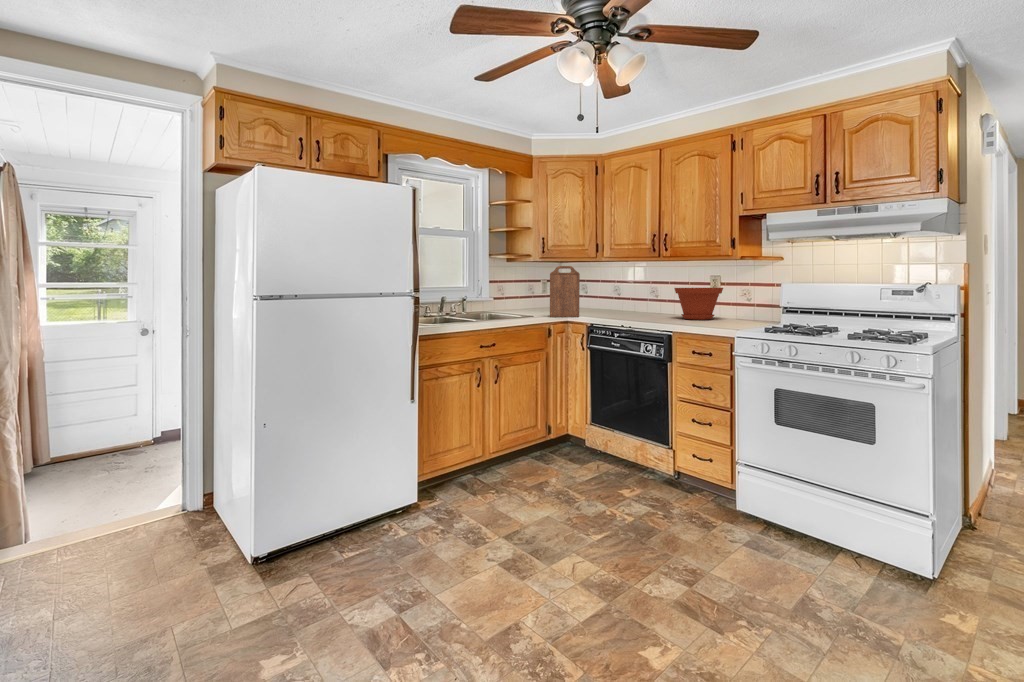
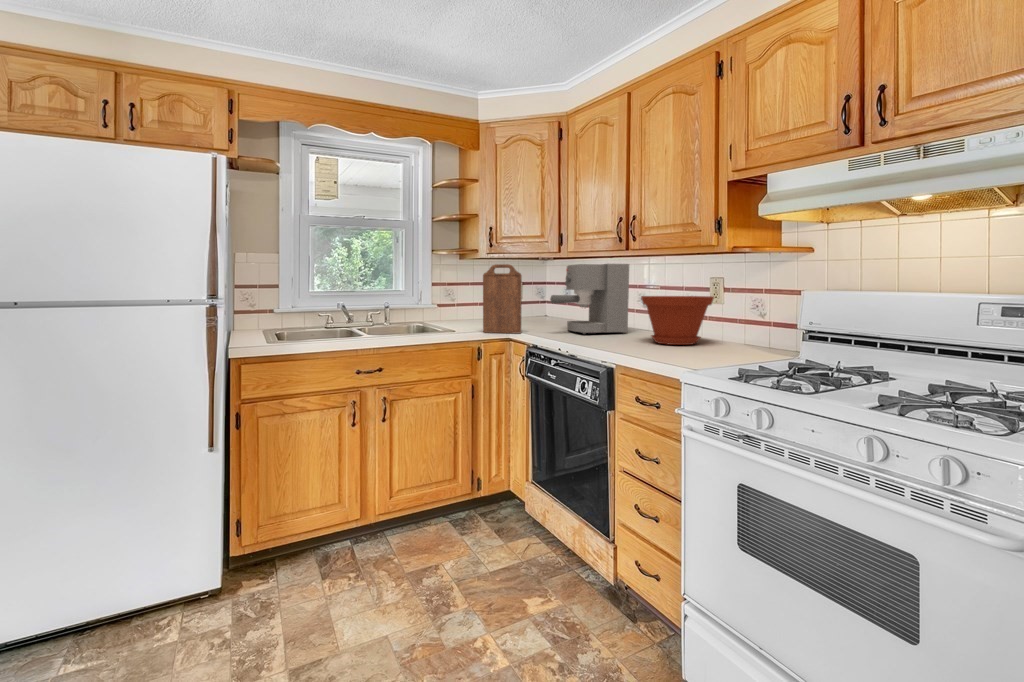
coffee maker: none [602,266,655,316] -> present [550,264,629,334]

